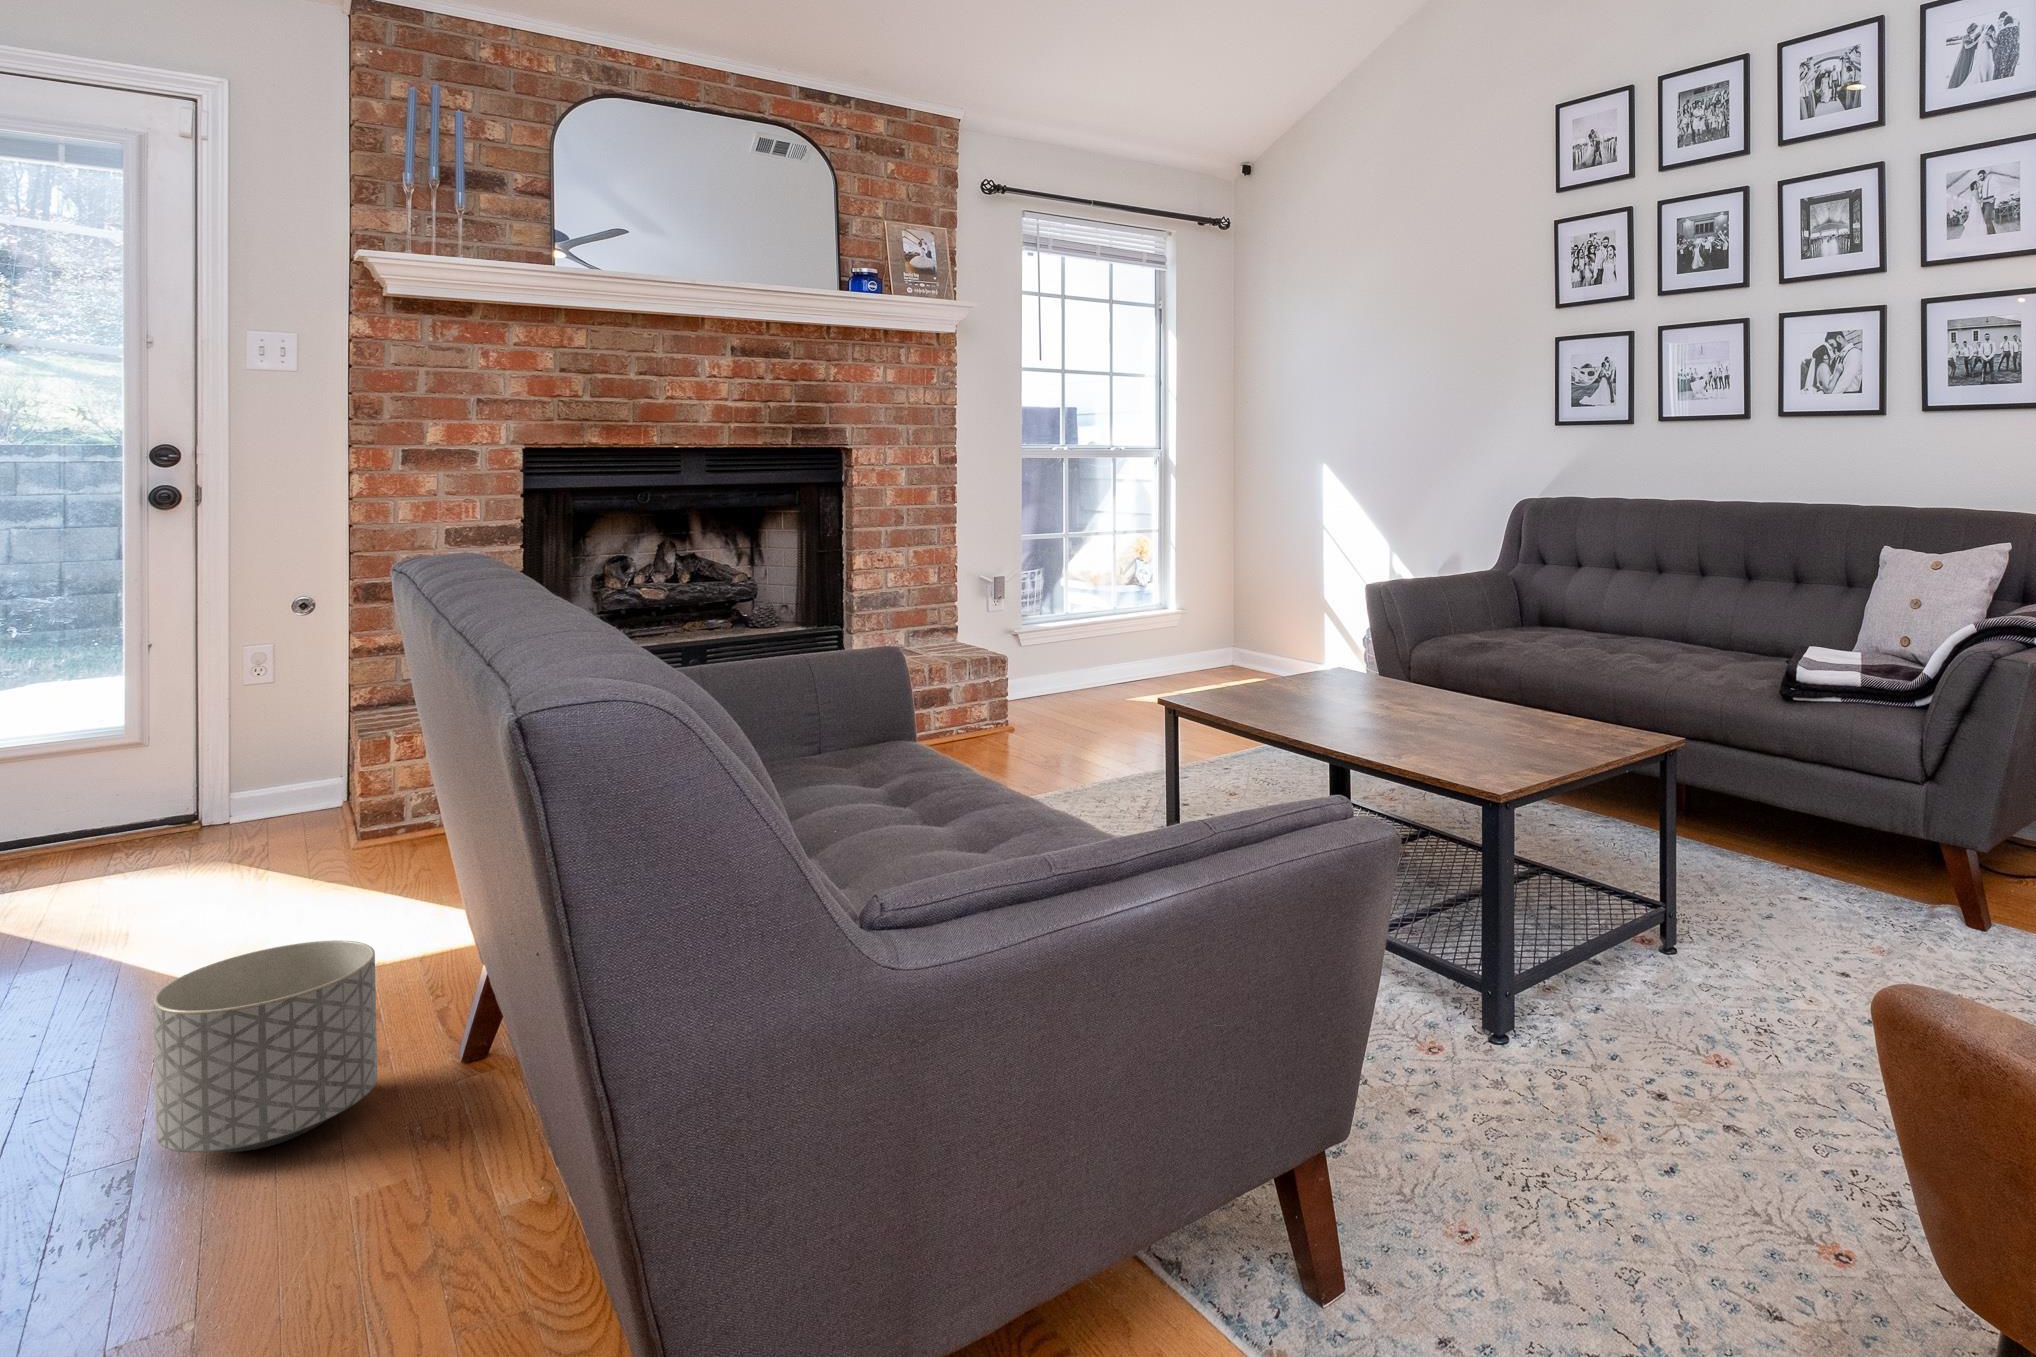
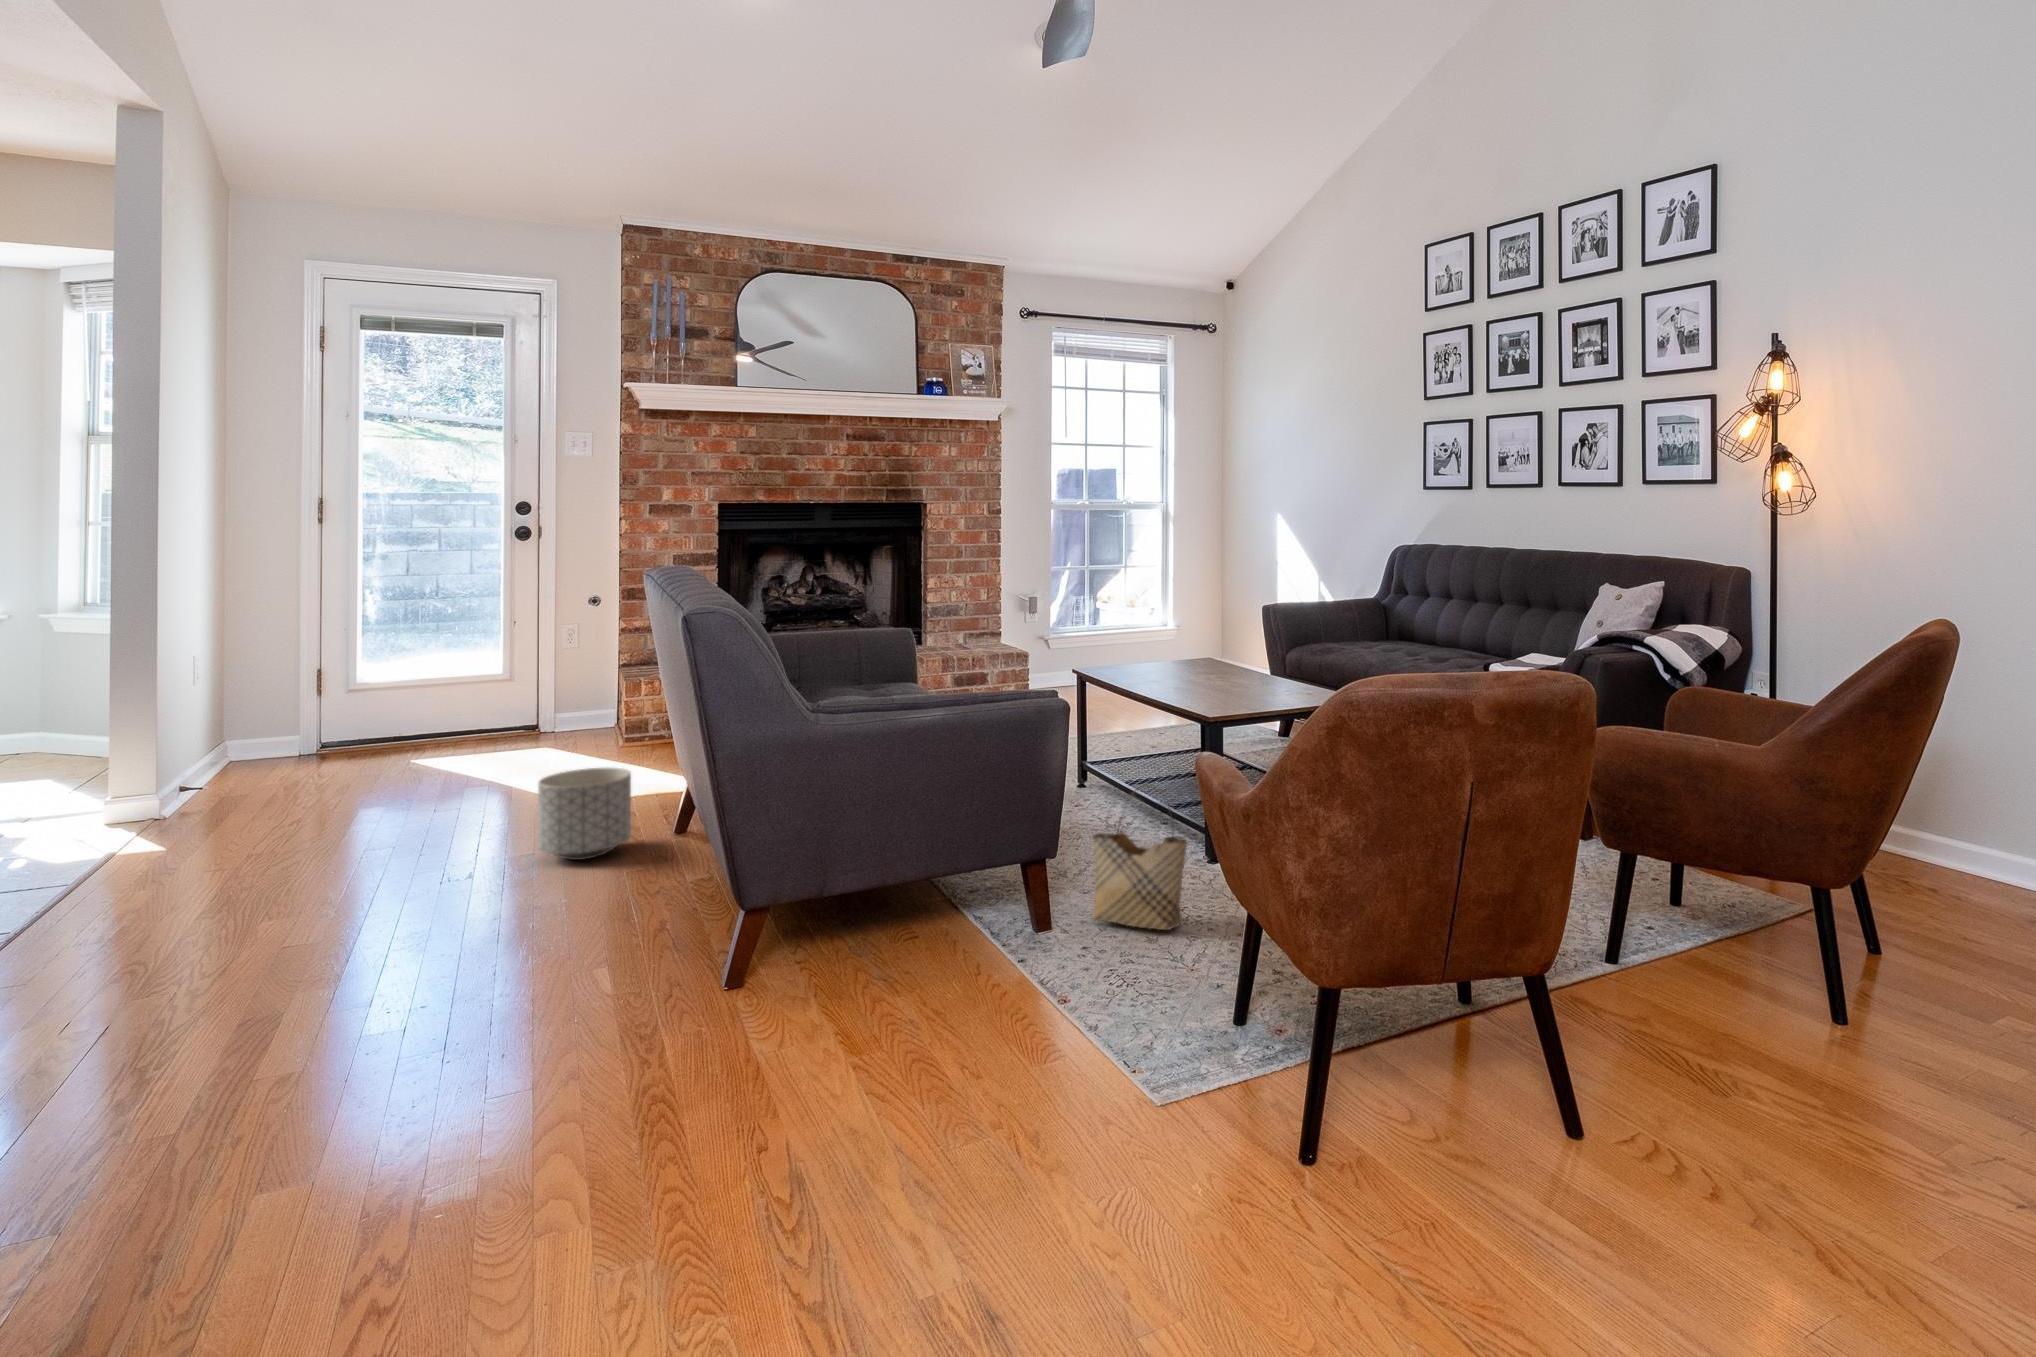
woven basket: none [1400,941,1595,1242] -> present [1092,785,1187,930]

